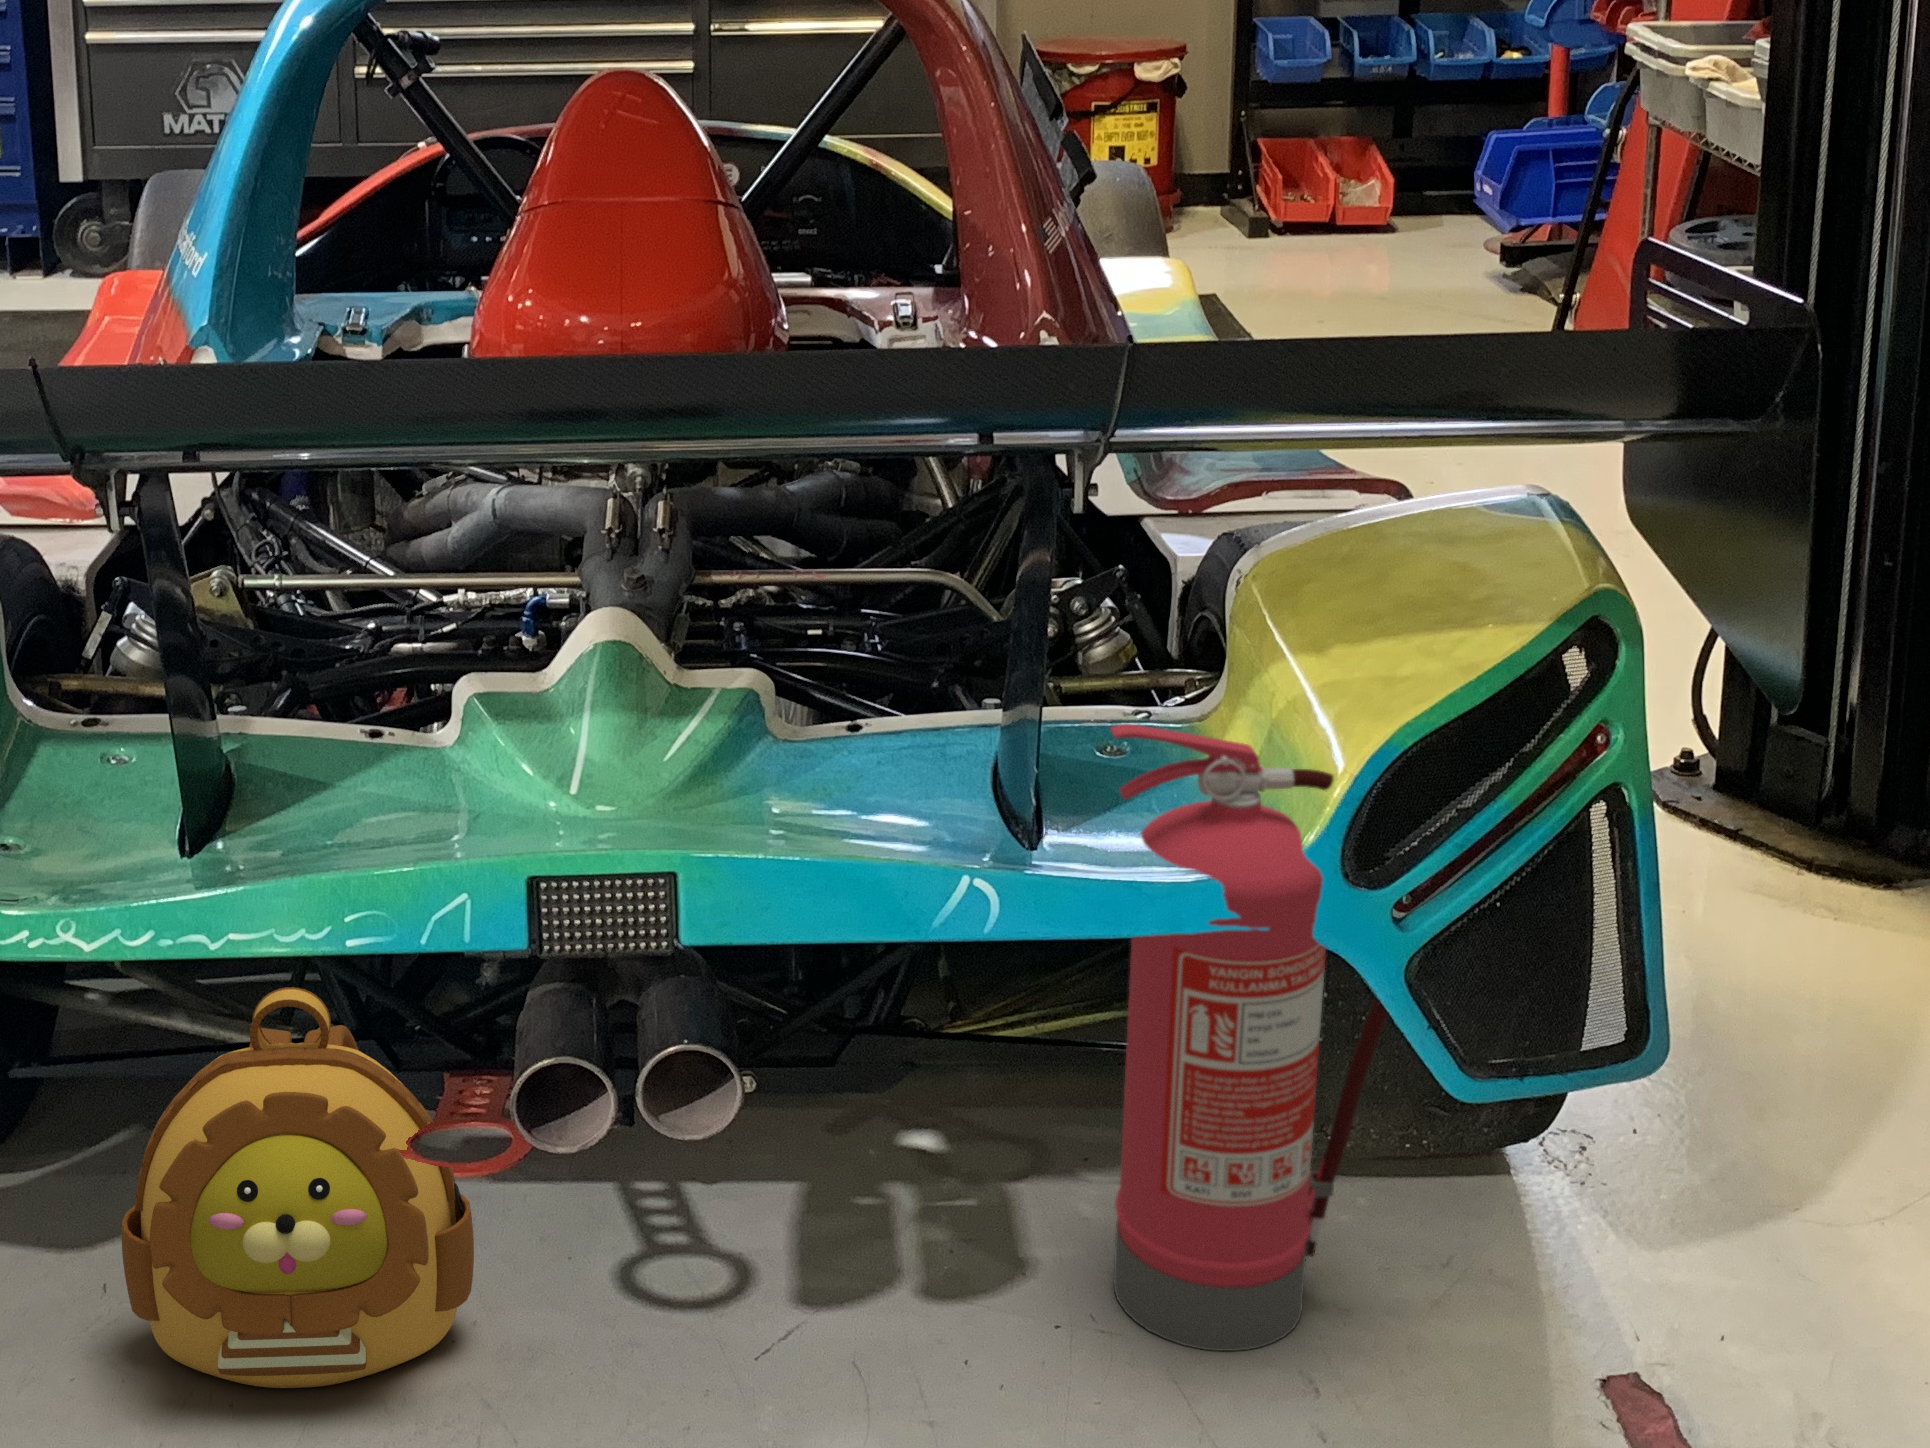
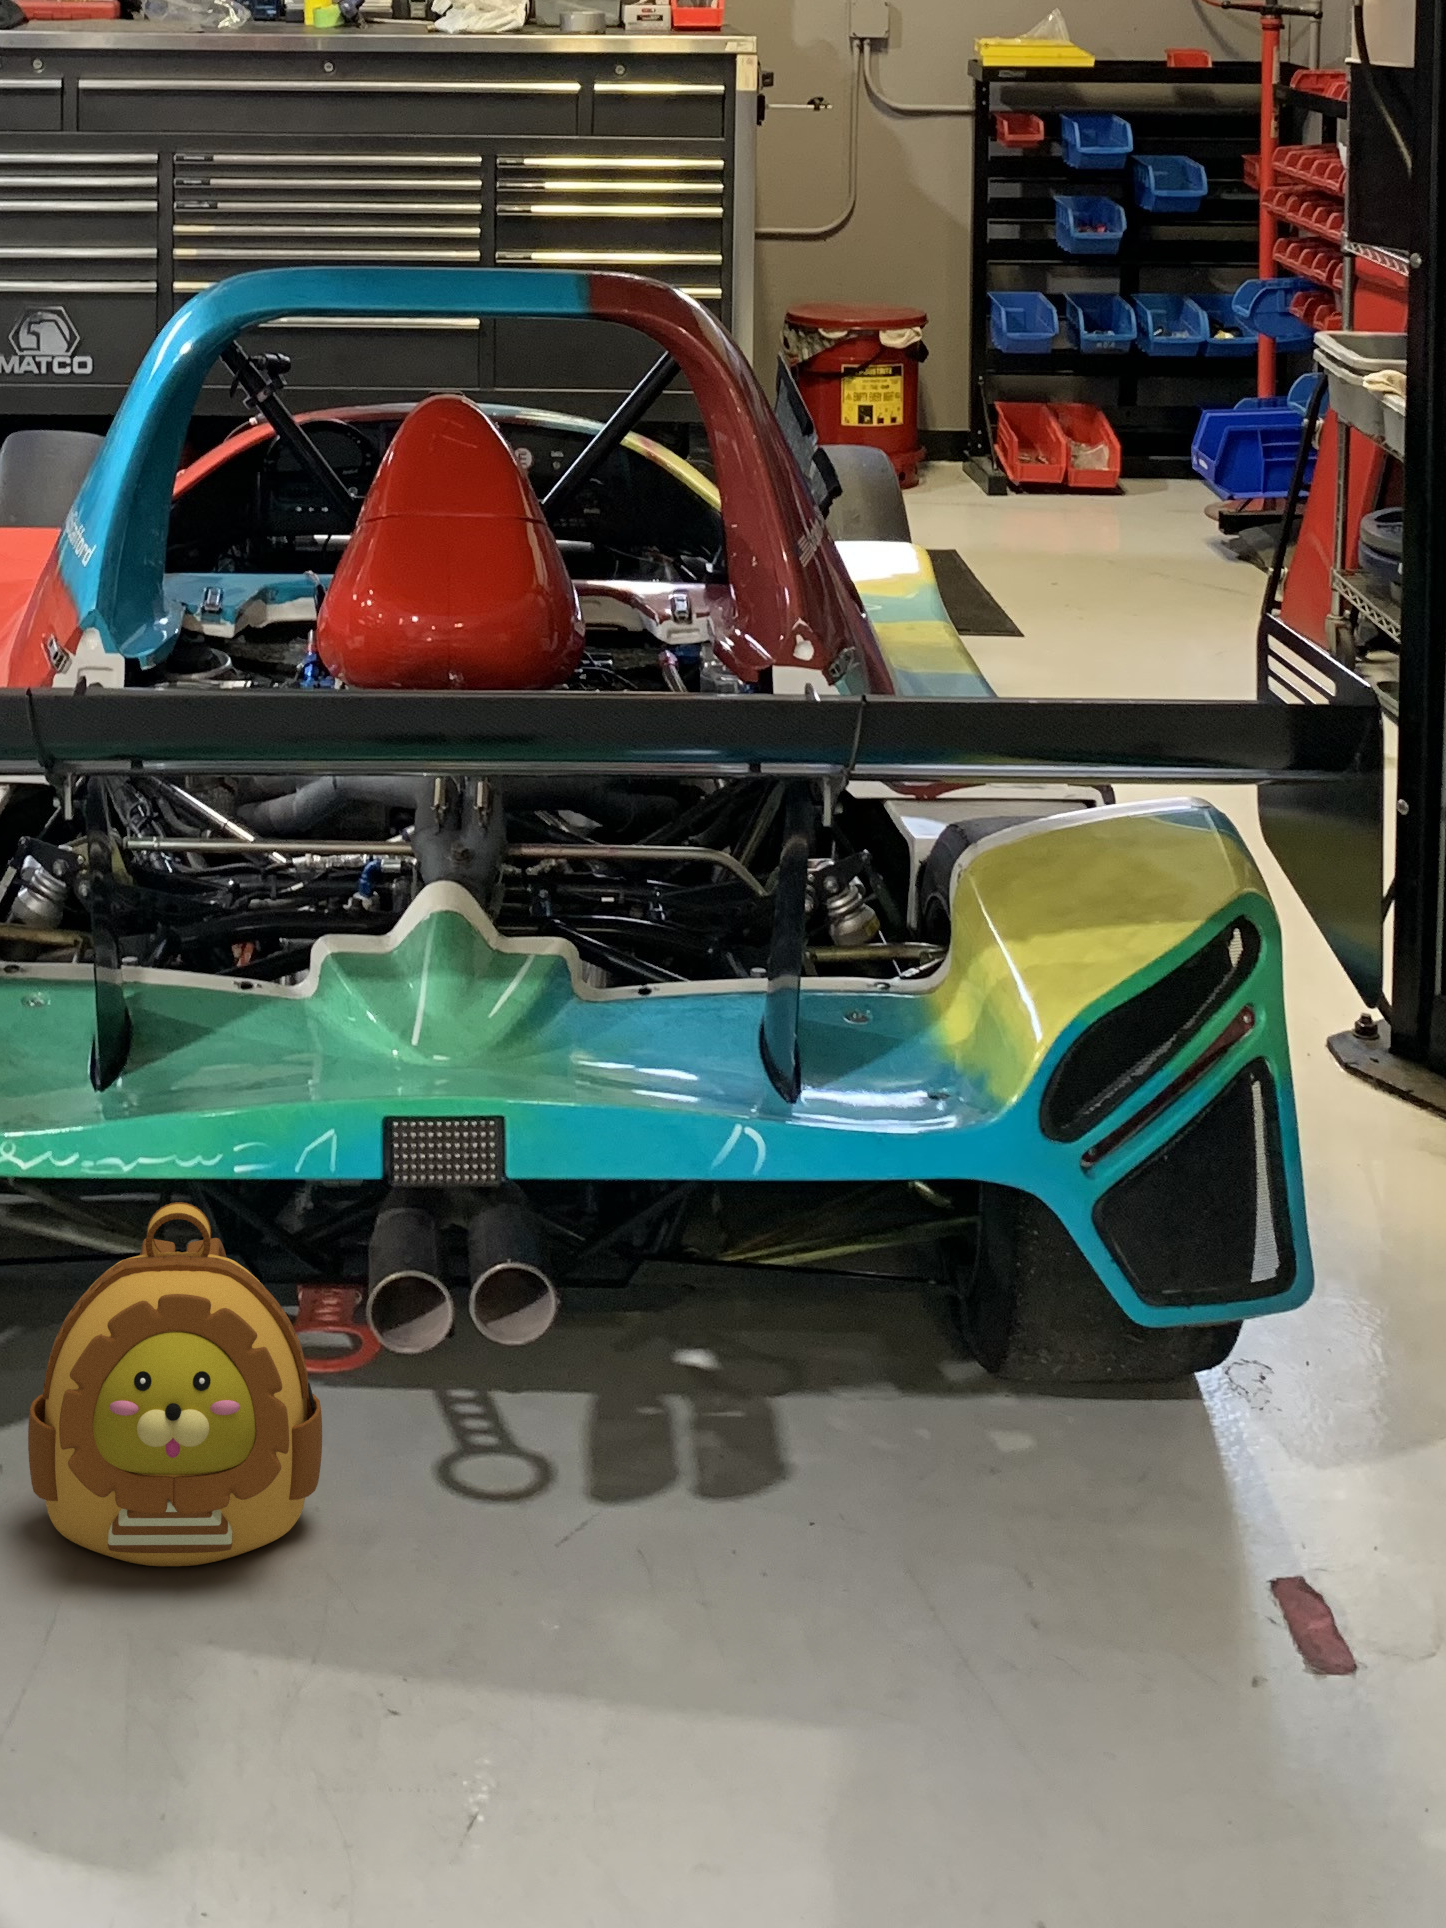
fire extinguisher: present [1111,724,1387,1351] -> none [848,994,1095,1558]

